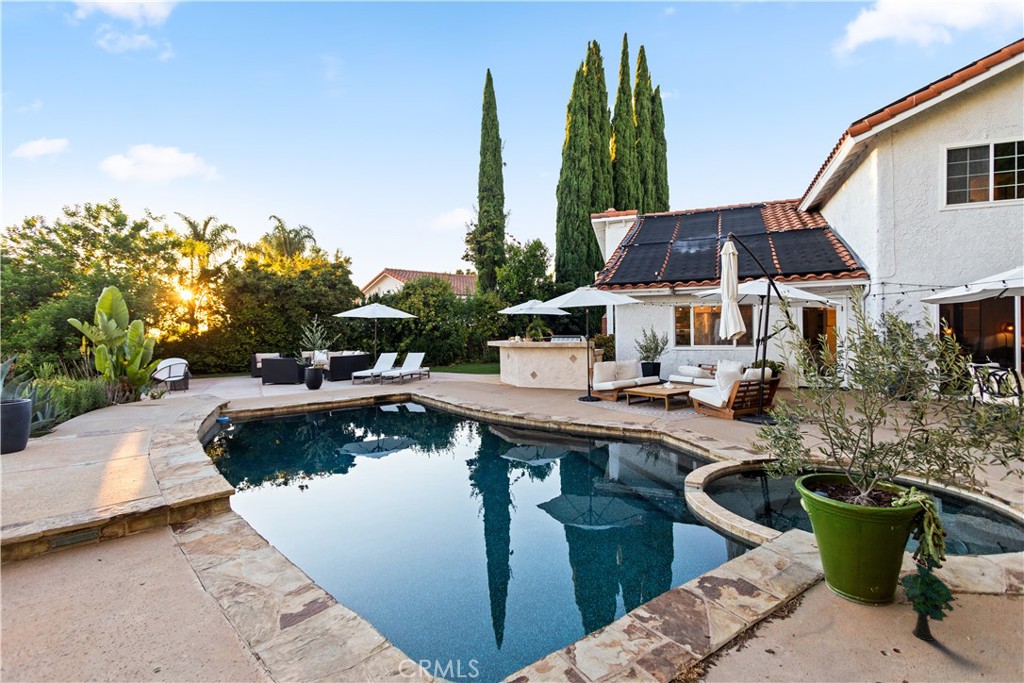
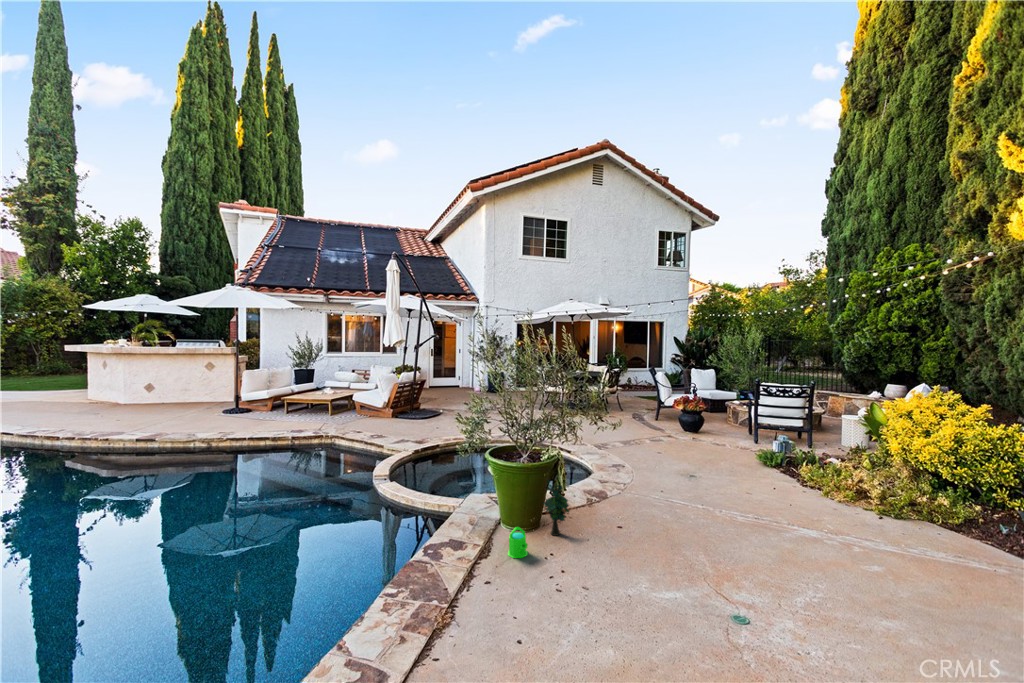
watering can: none [817,598,855,648] -> present [508,527,528,558]

